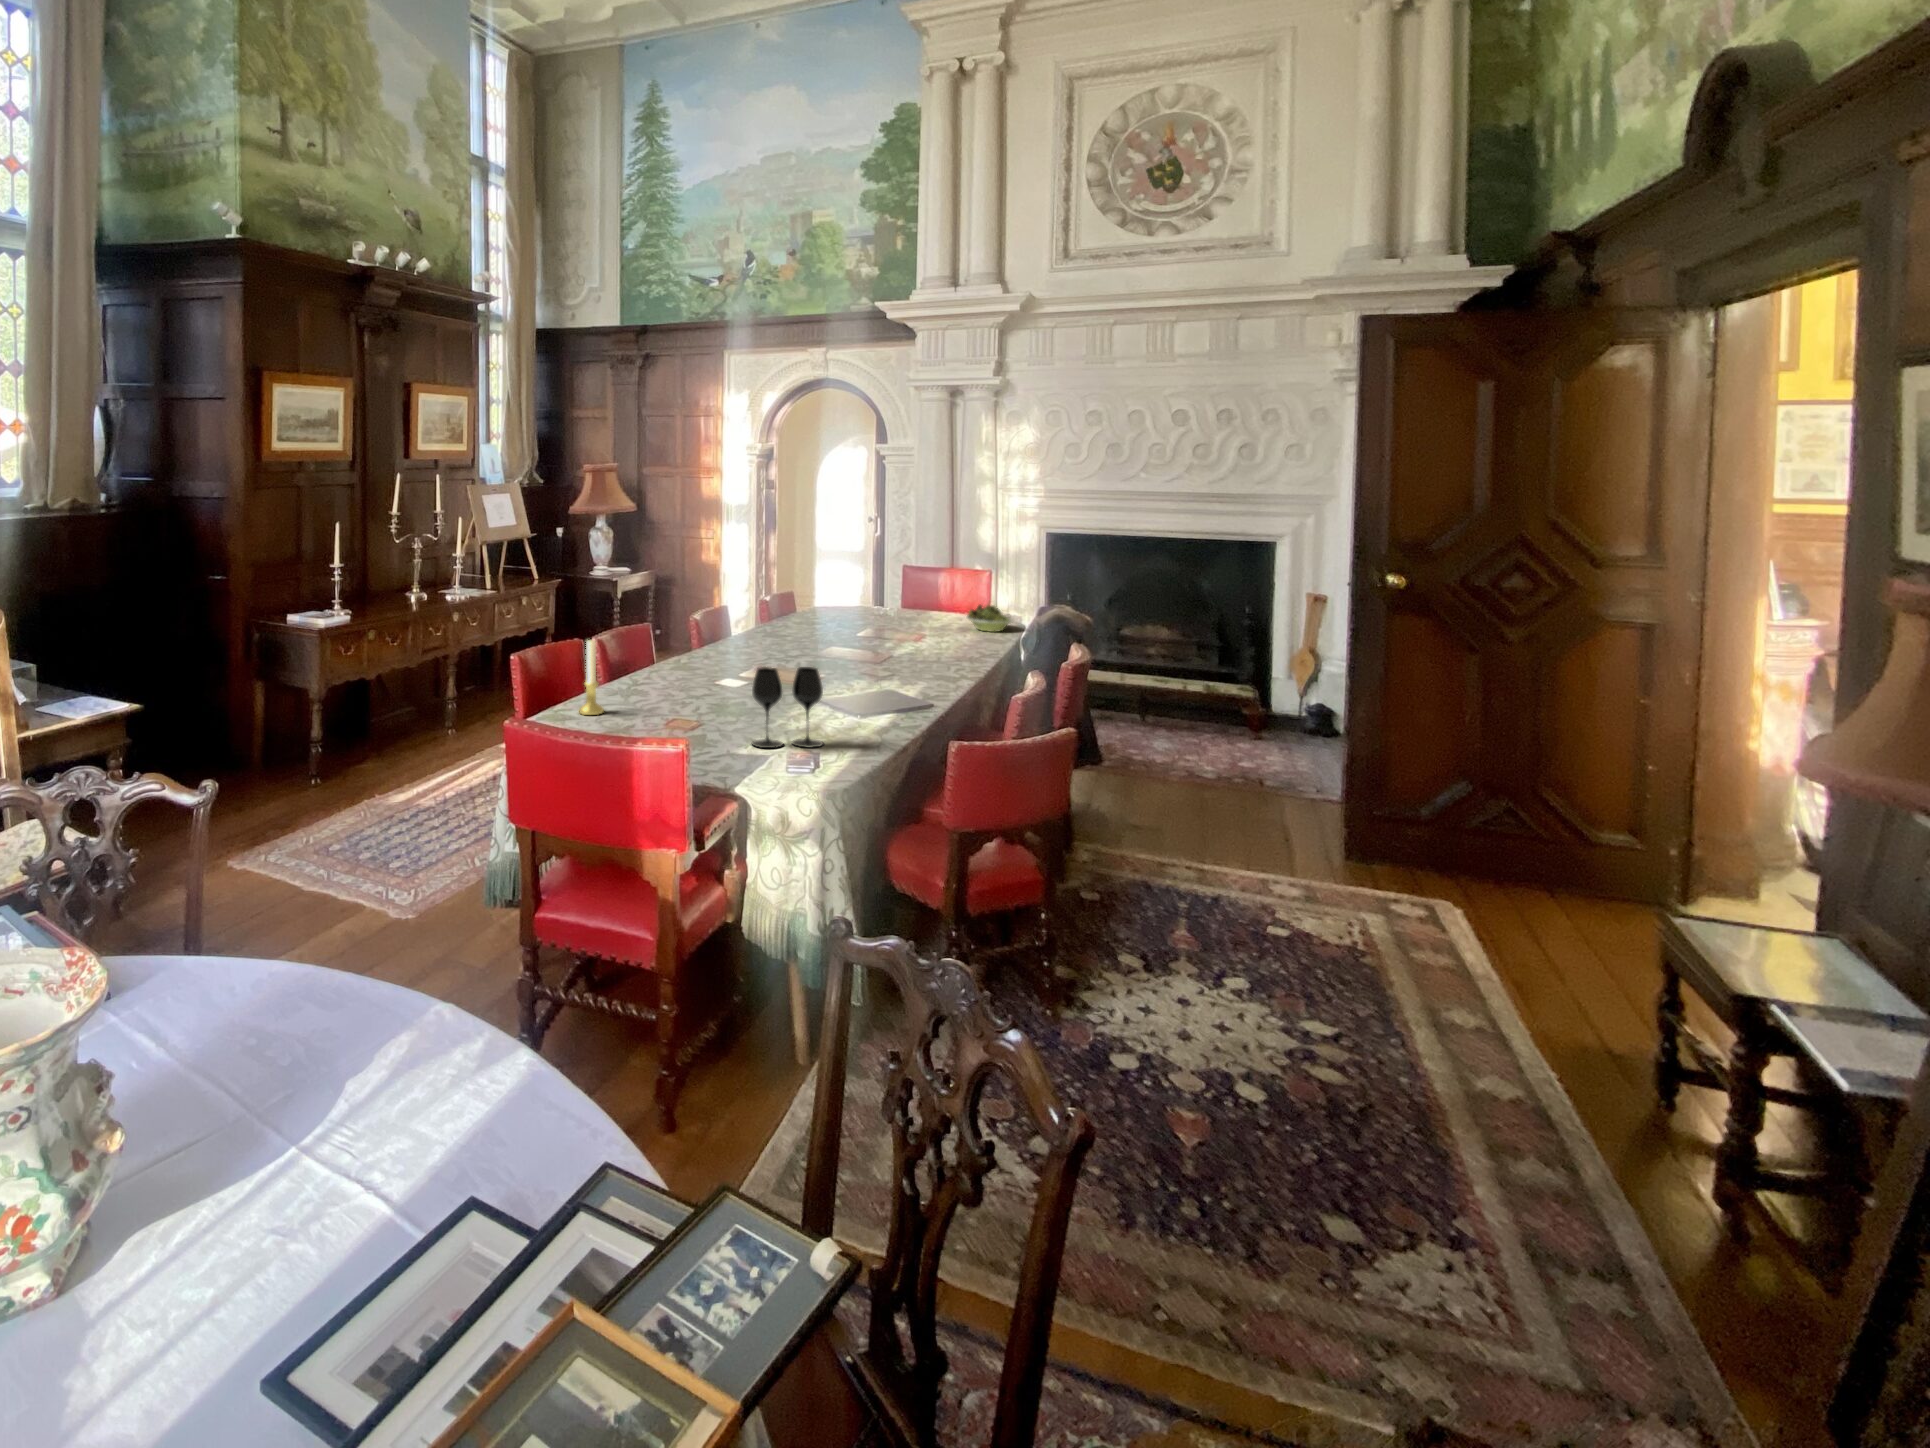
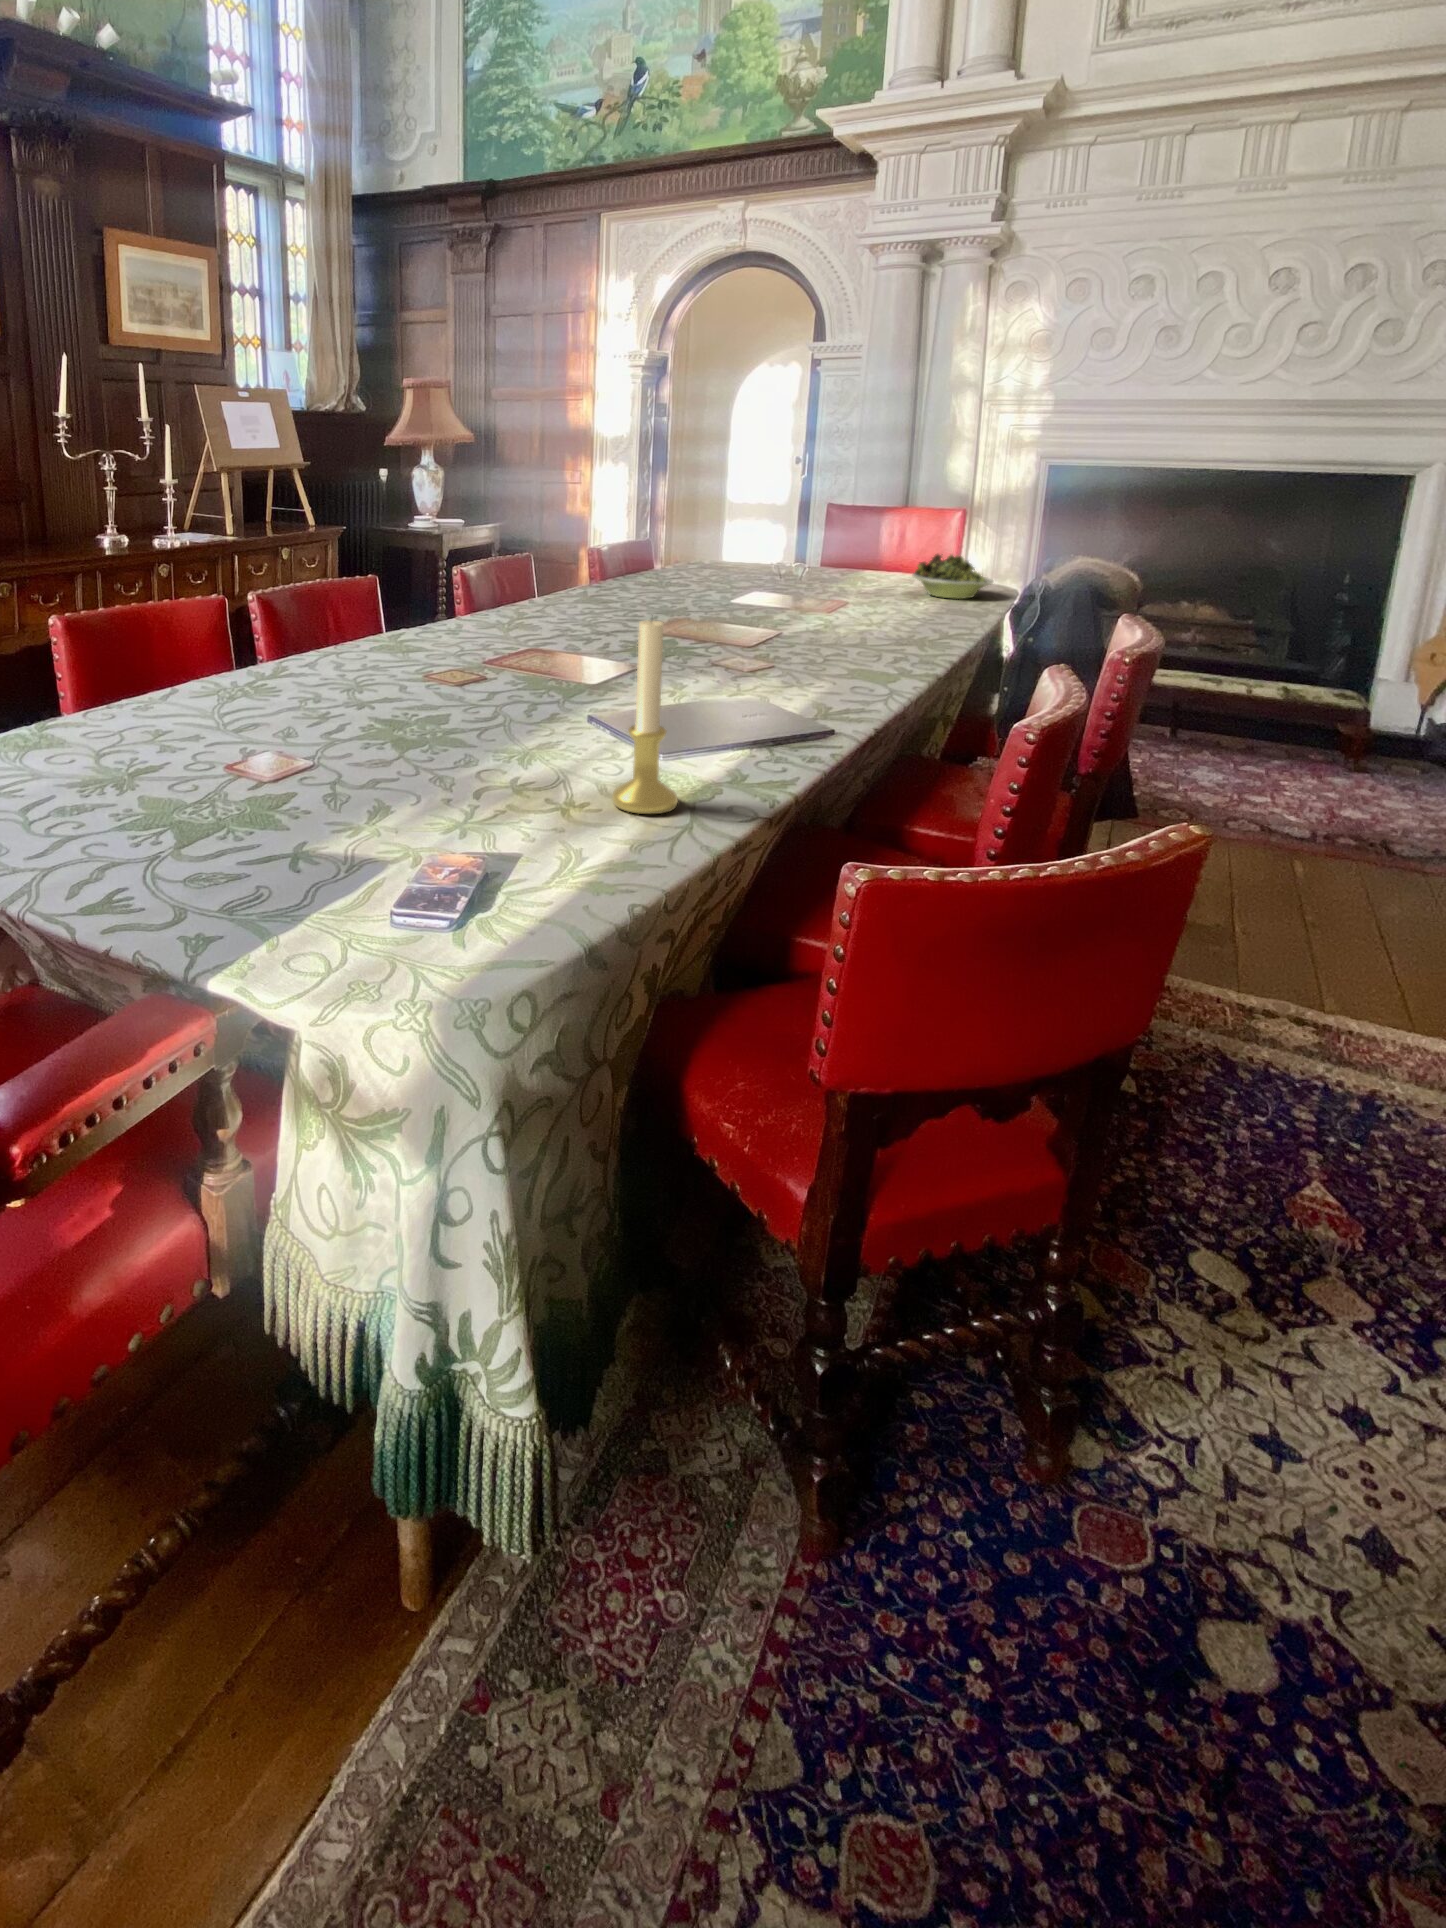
candle holder: present [579,640,604,715] -> present [612,620,678,814]
wine glass: present [752,667,824,748] -> none [383,641,552,832]

